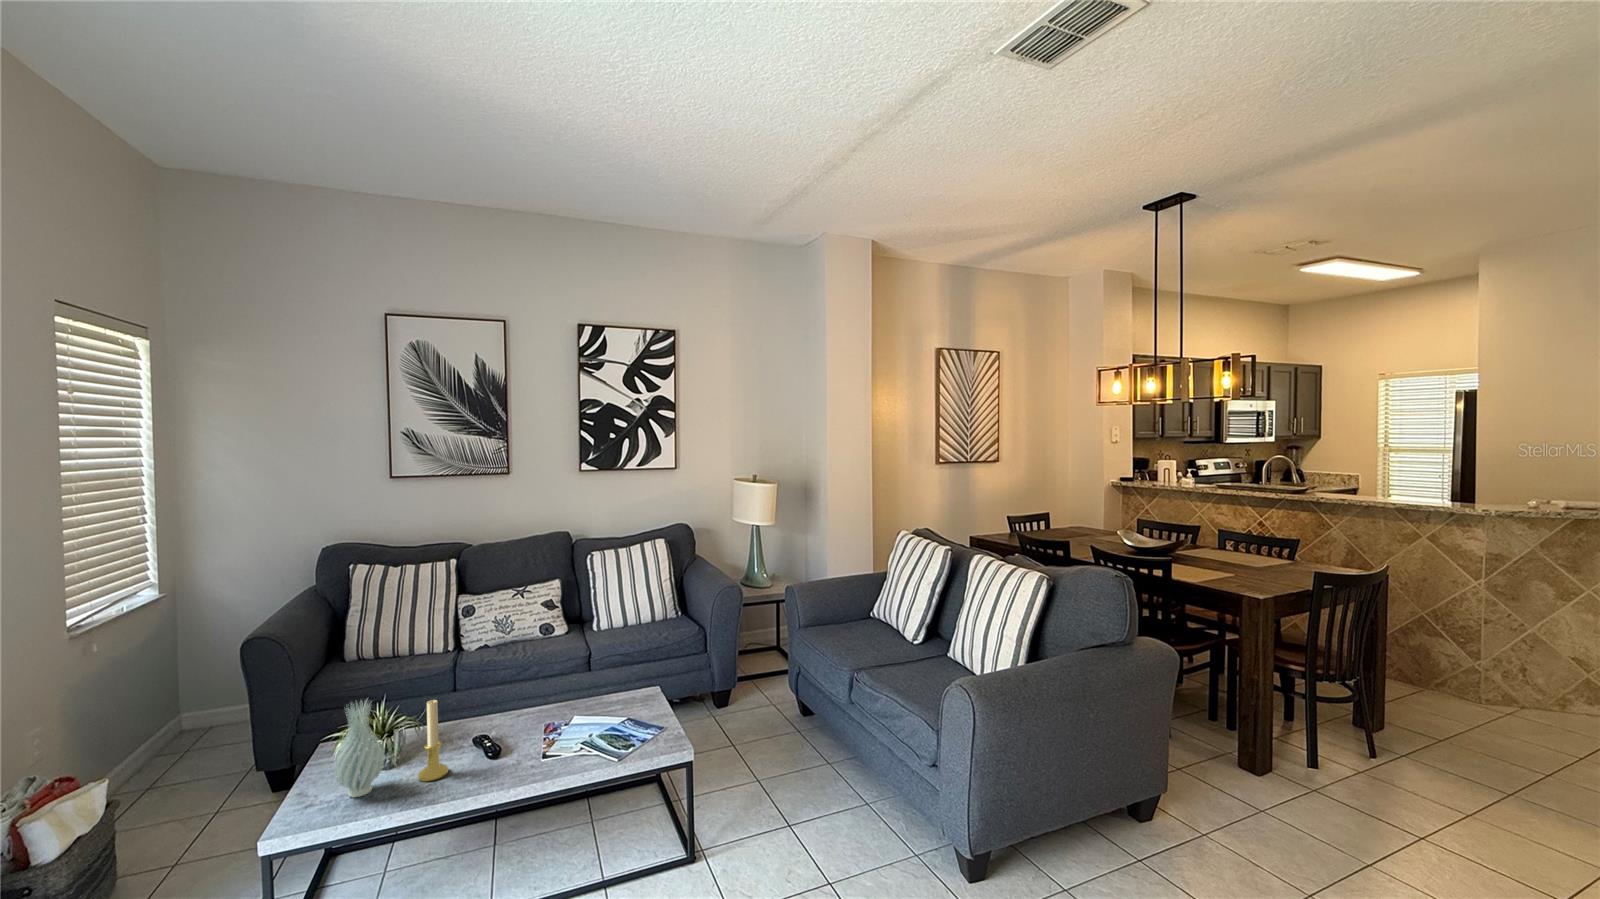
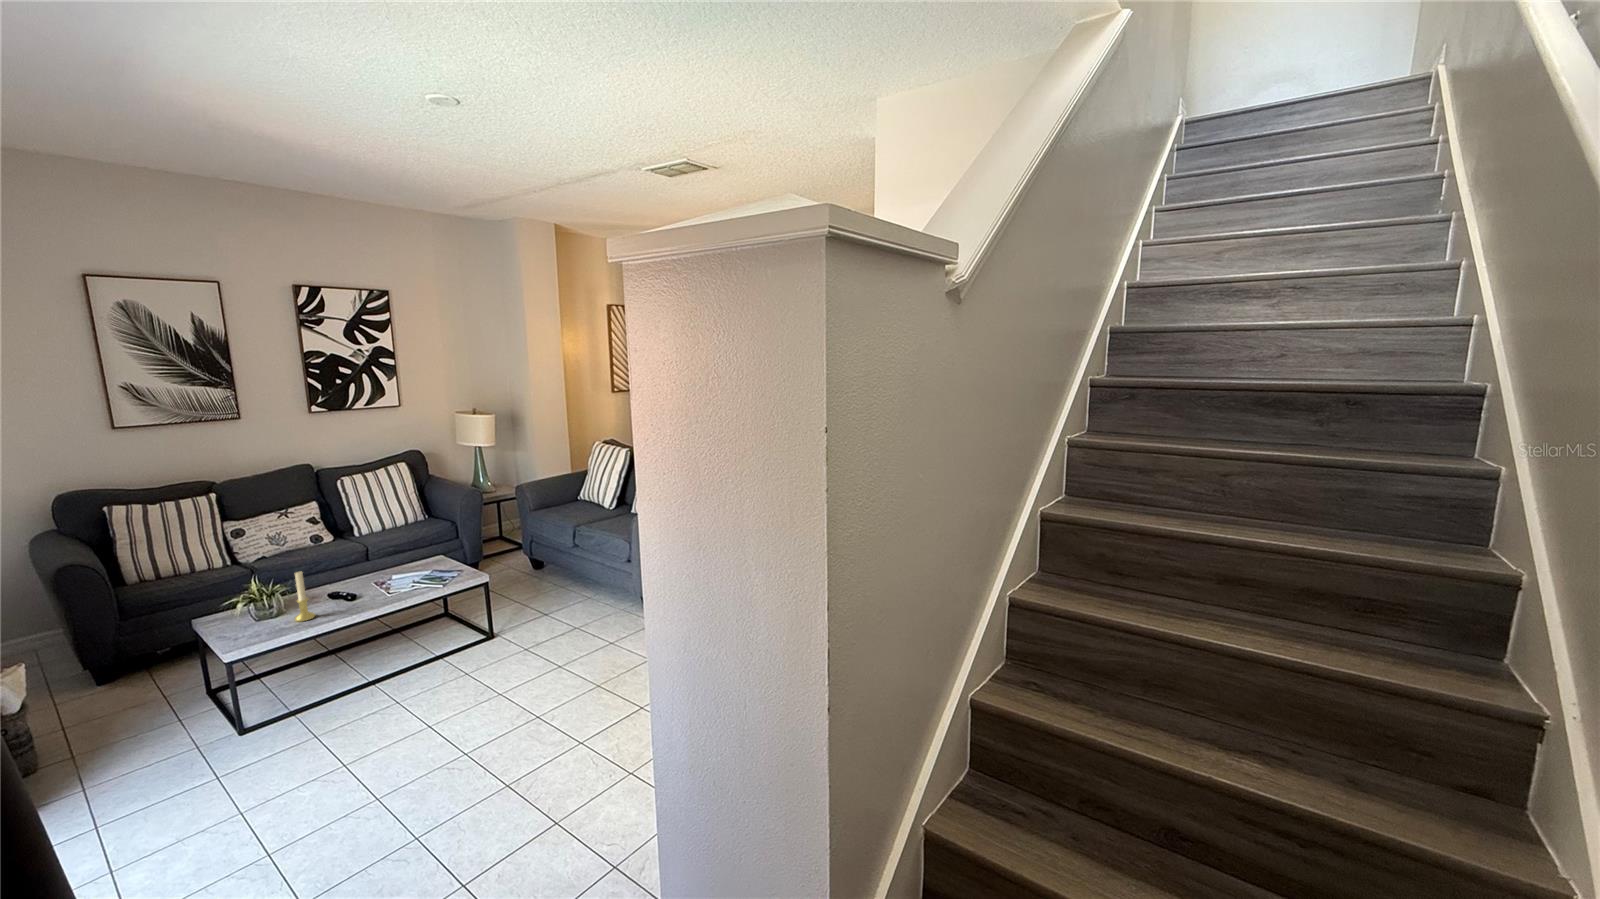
vase: present [334,701,384,797] -> none [235,575,272,636]

